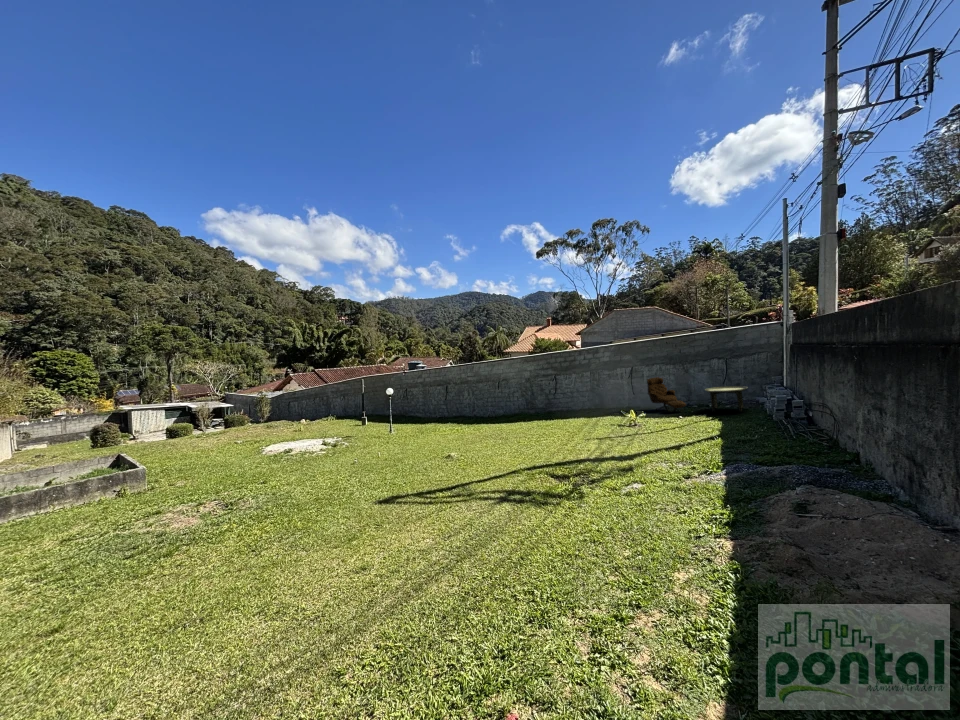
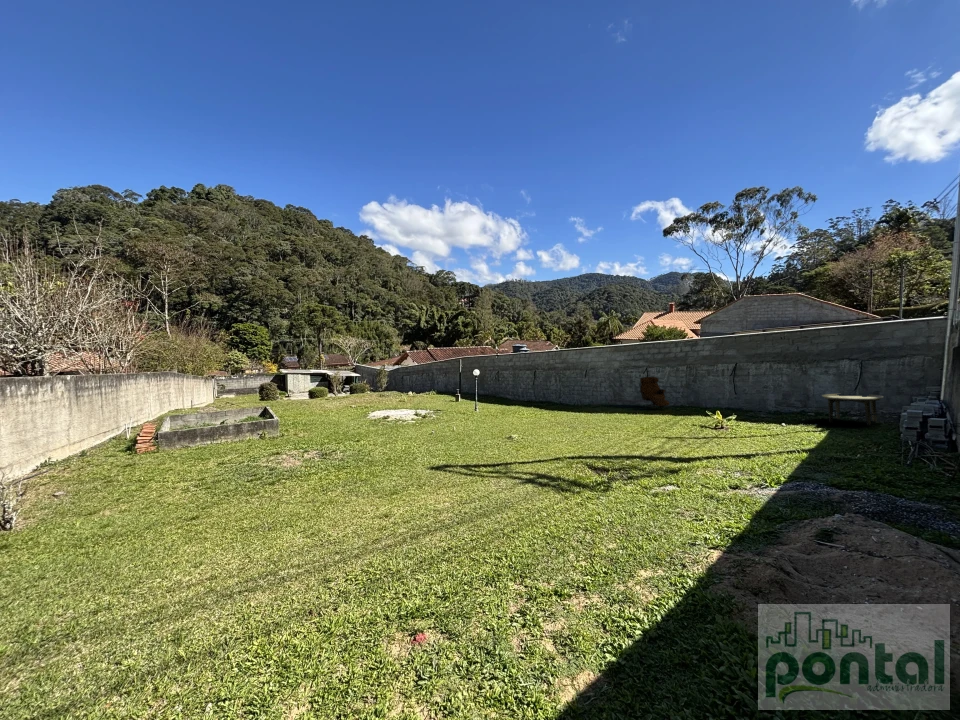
lounge chair: present [647,377,686,412] -> present [639,377,669,409]

